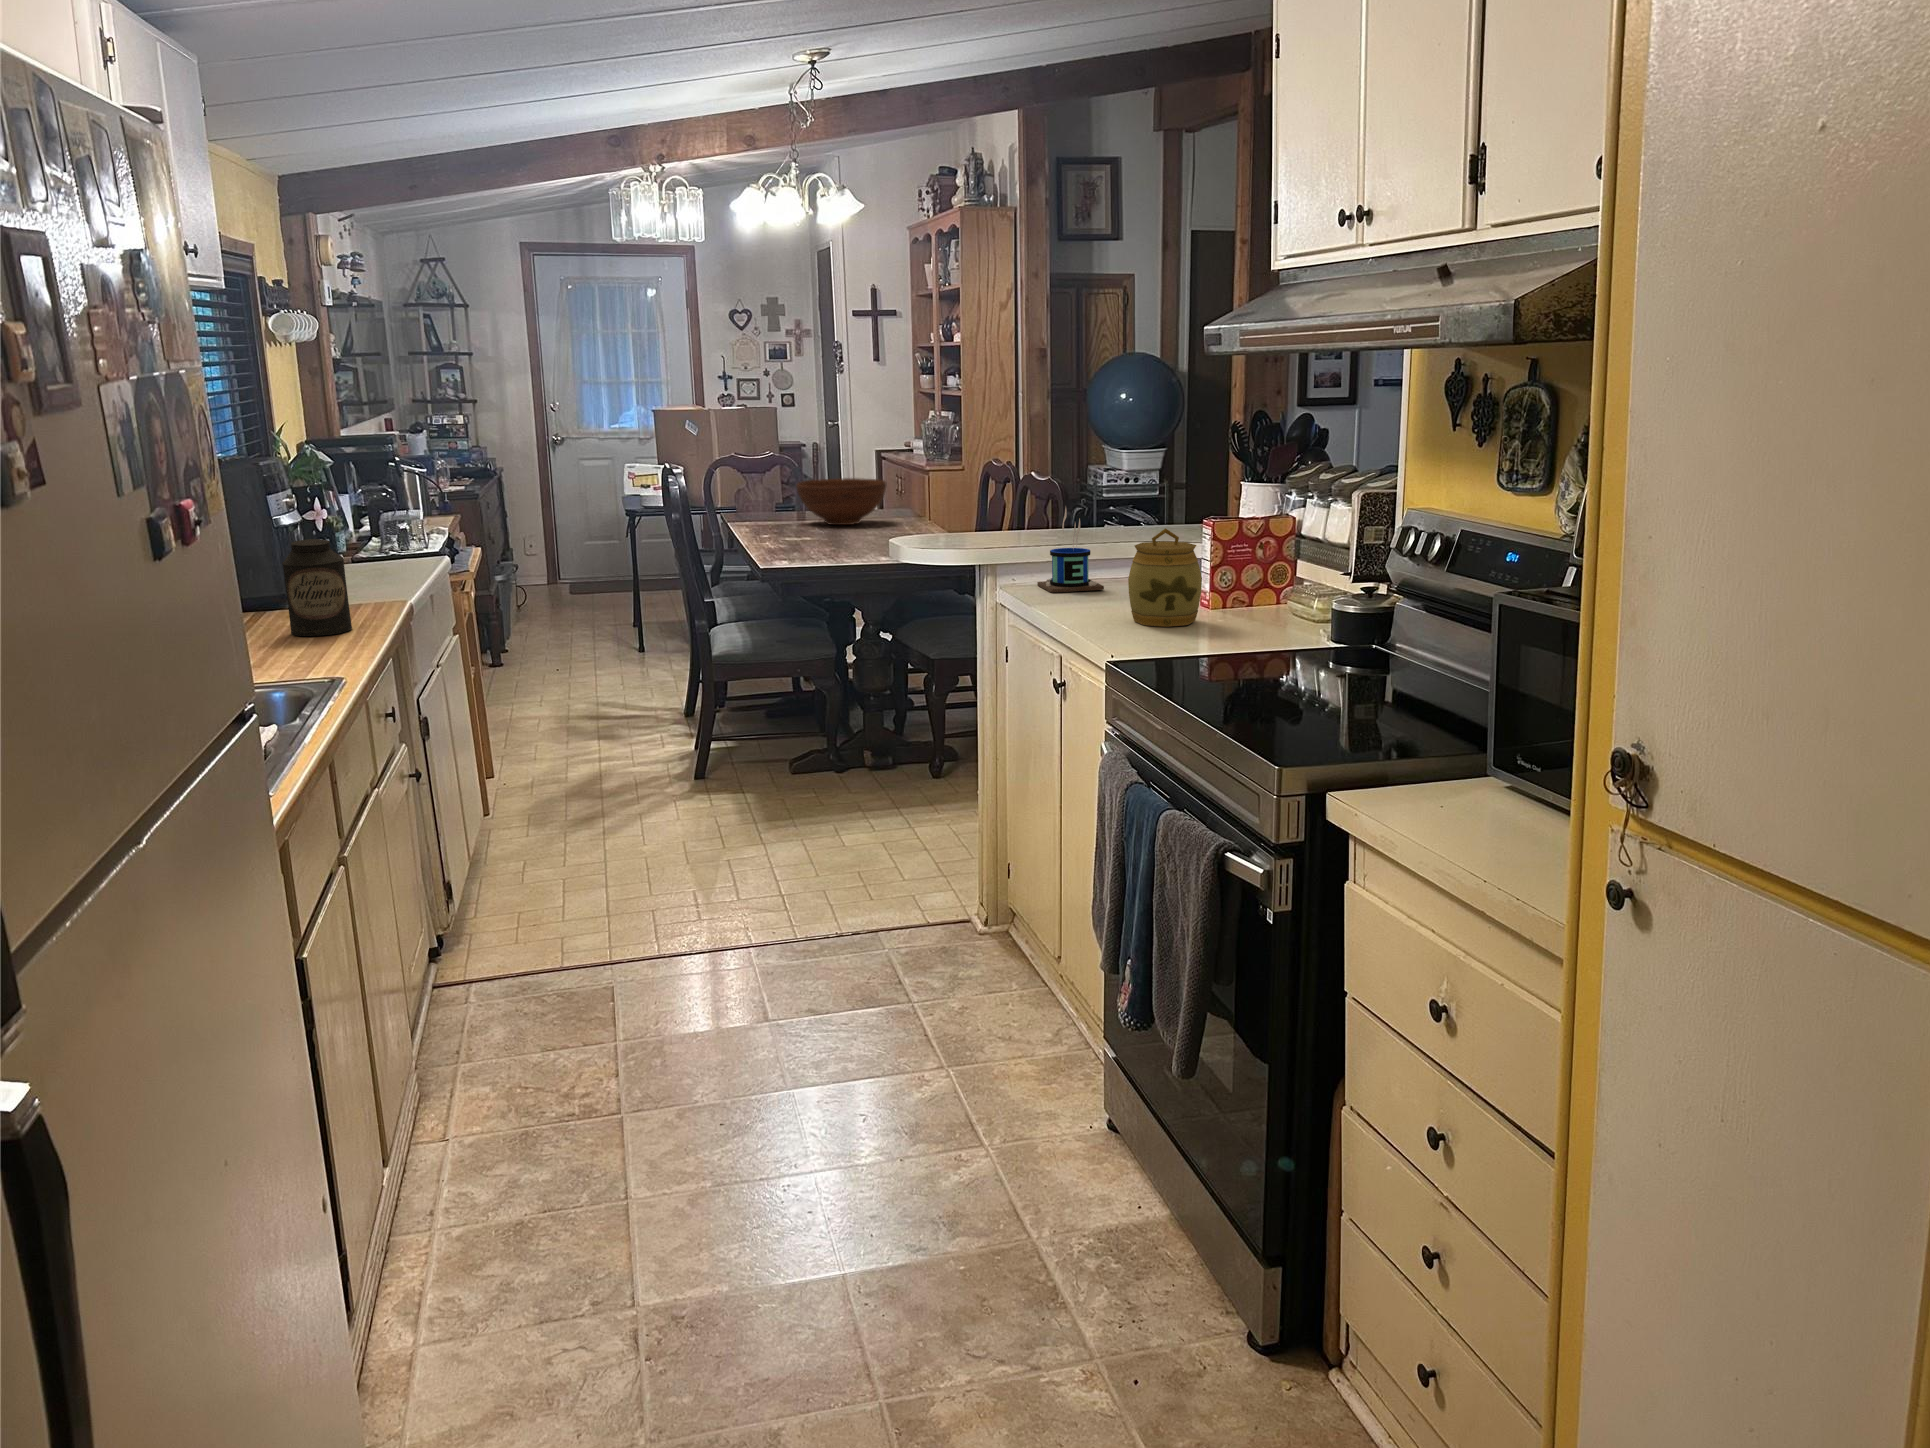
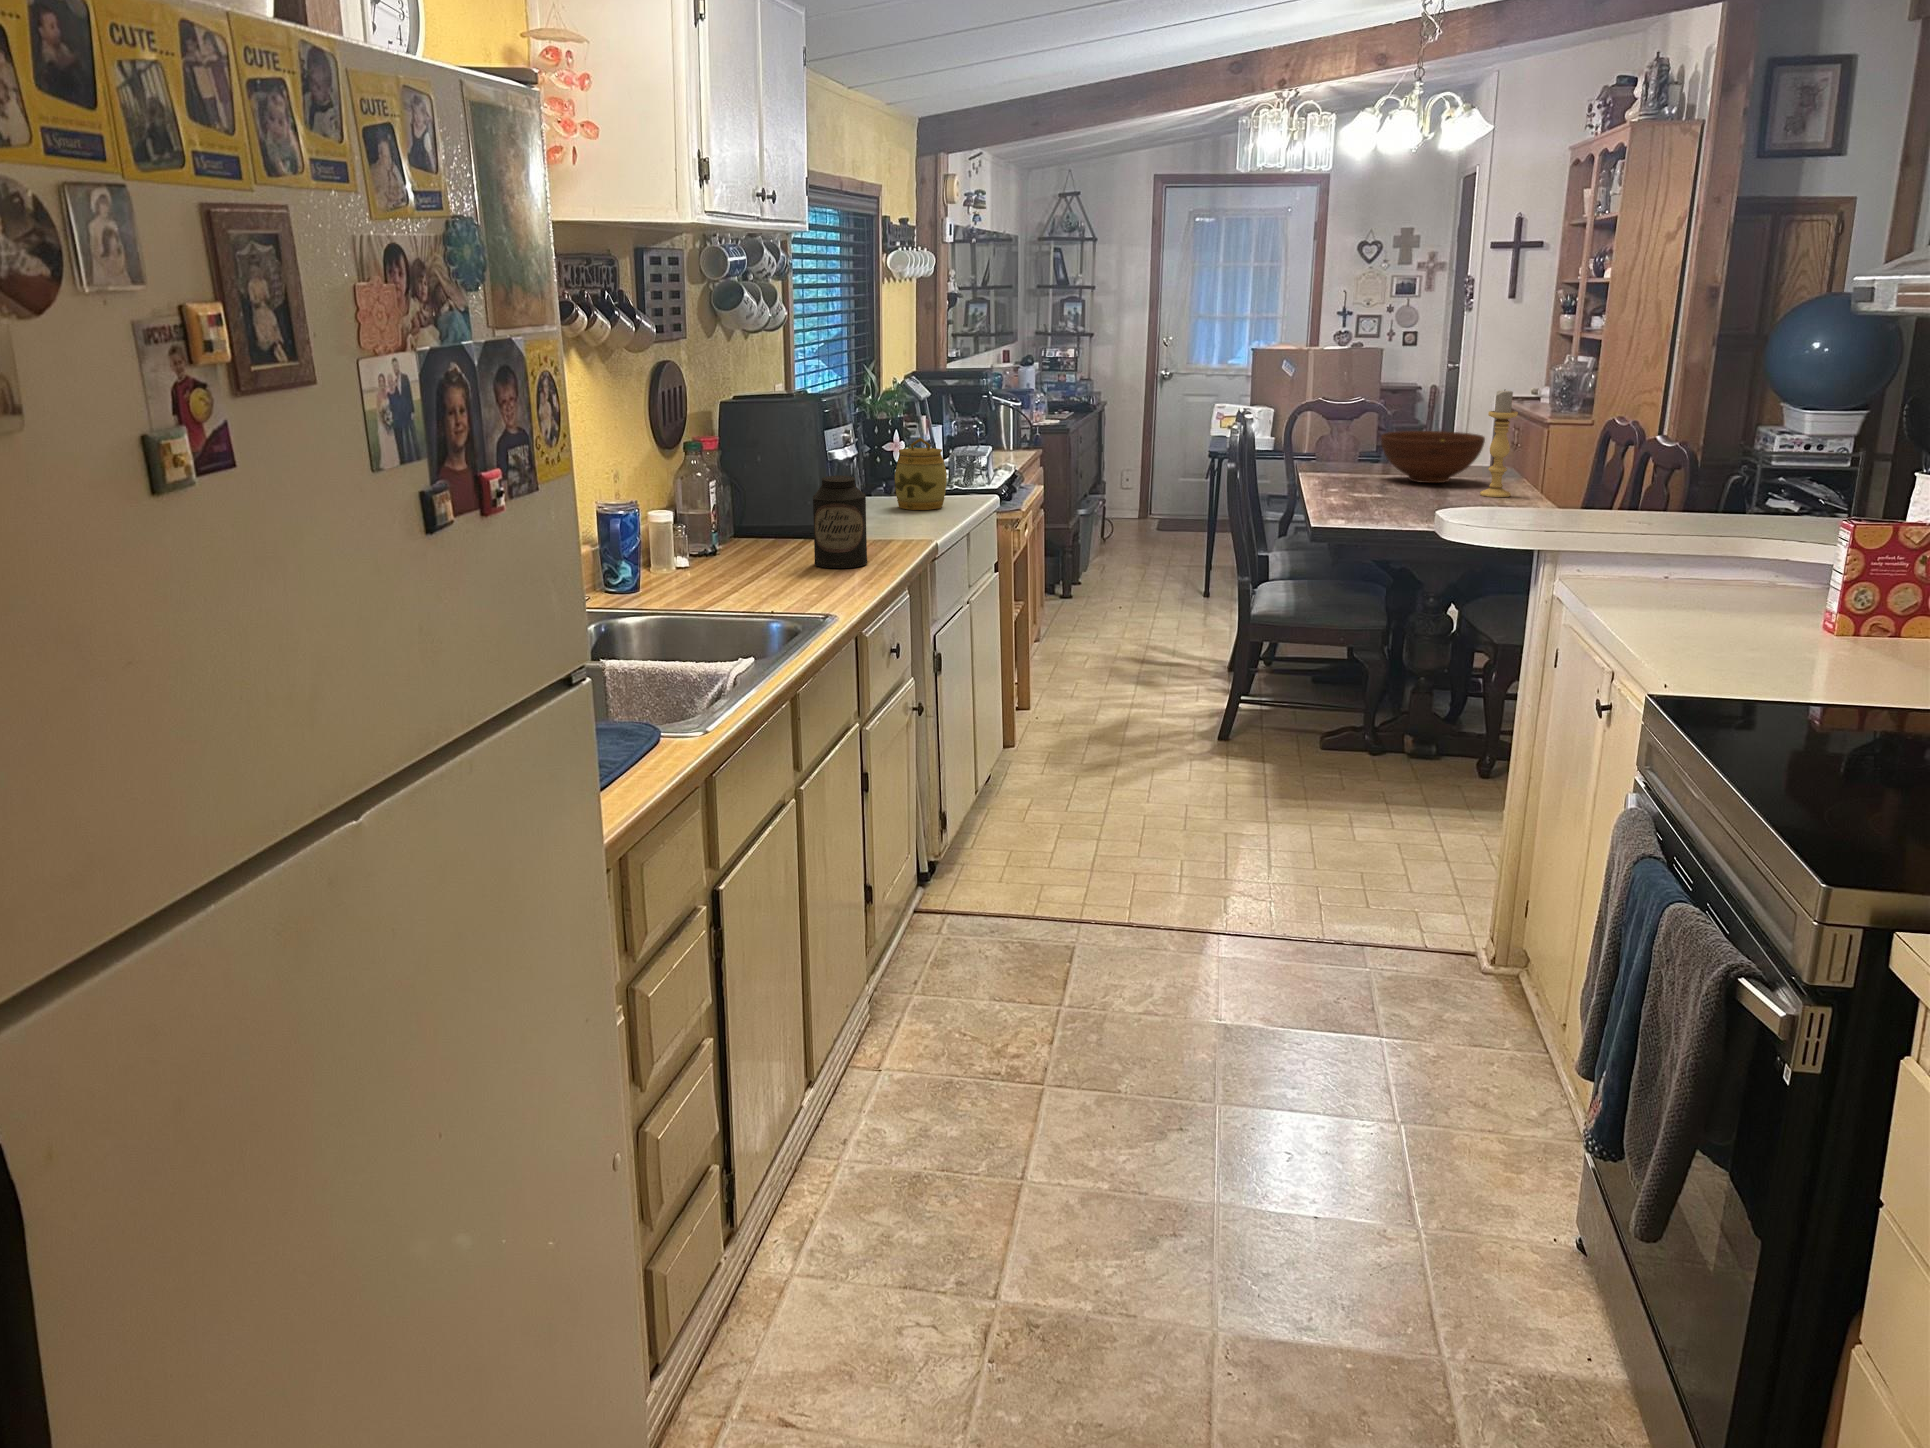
candle holder: none [890,437,916,533] -> present [1480,390,1518,497]
mug: present [1037,507,1104,593] -> none [1604,489,1691,596]
jar: present [1128,528,1202,627] -> present [895,438,947,510]

